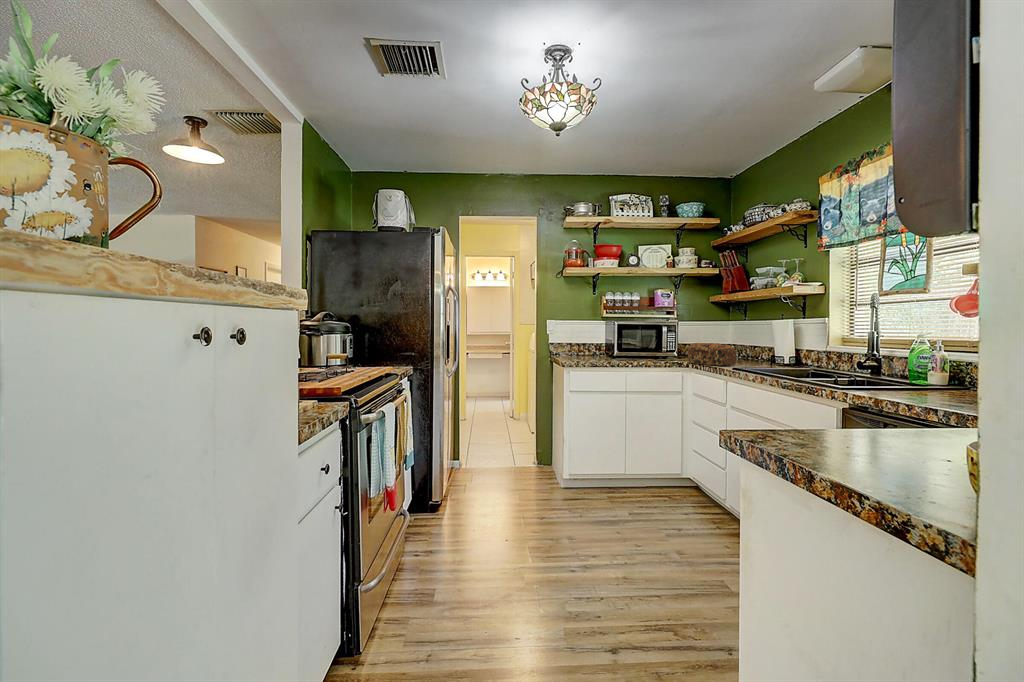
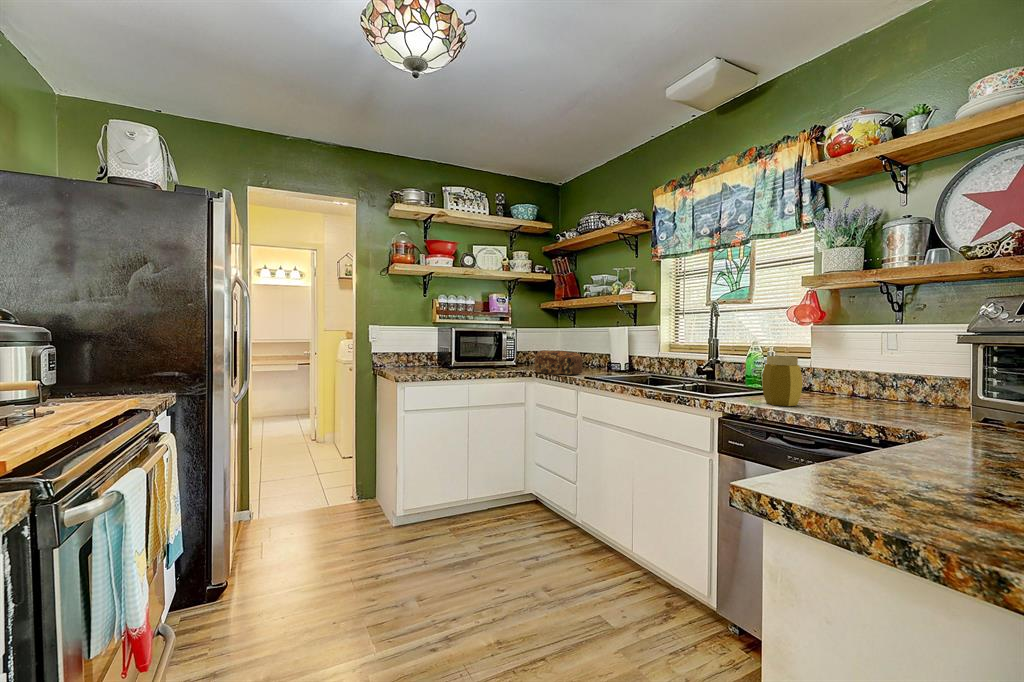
jar: none [886,349,929,399] -> present [762,356,802,406]

